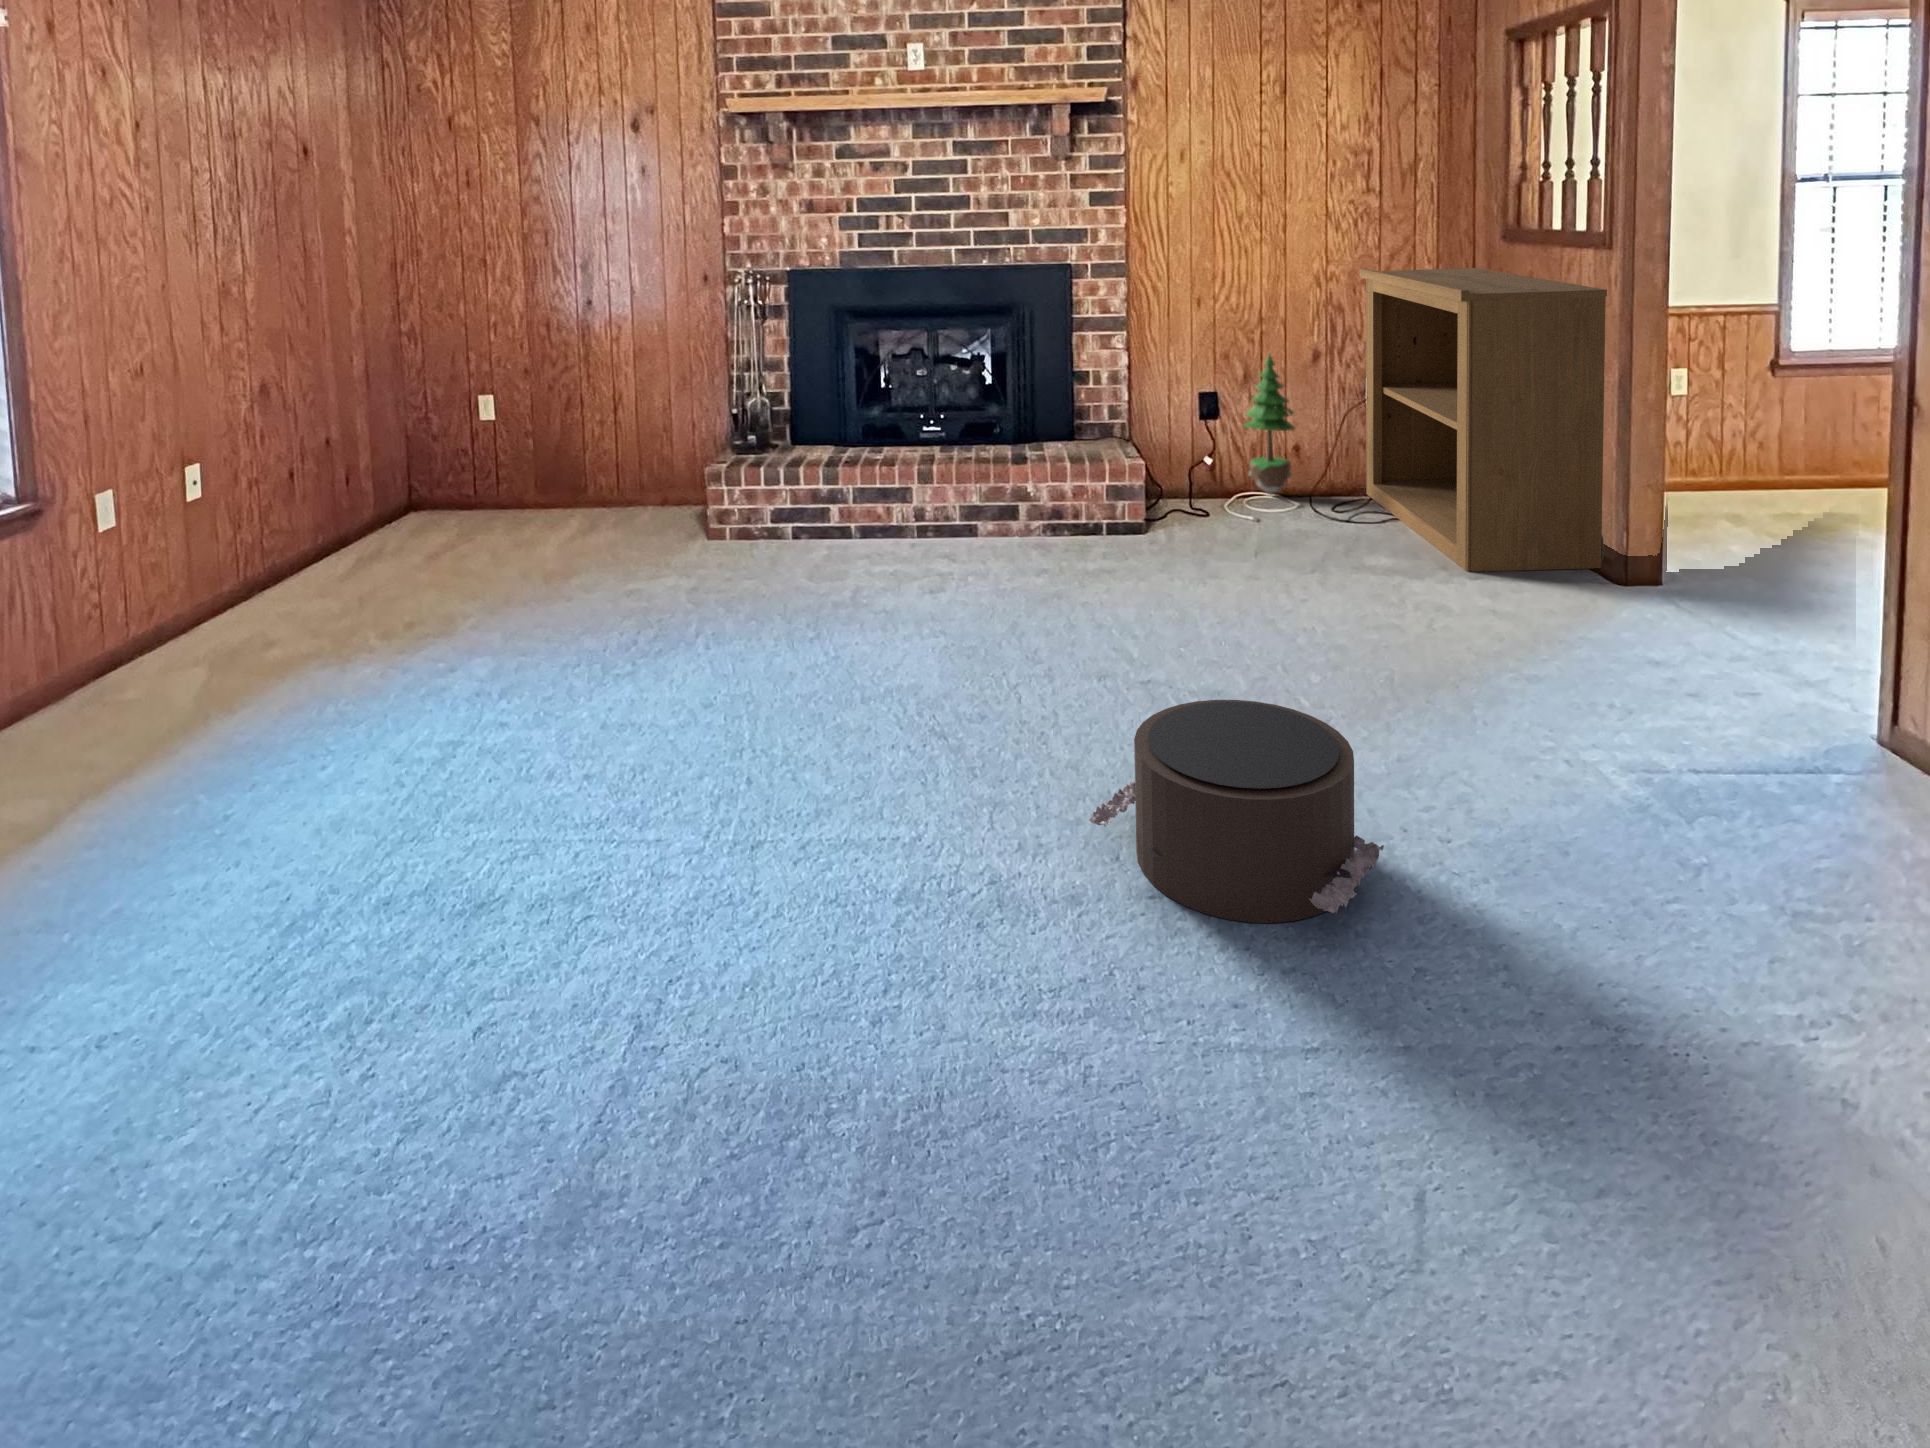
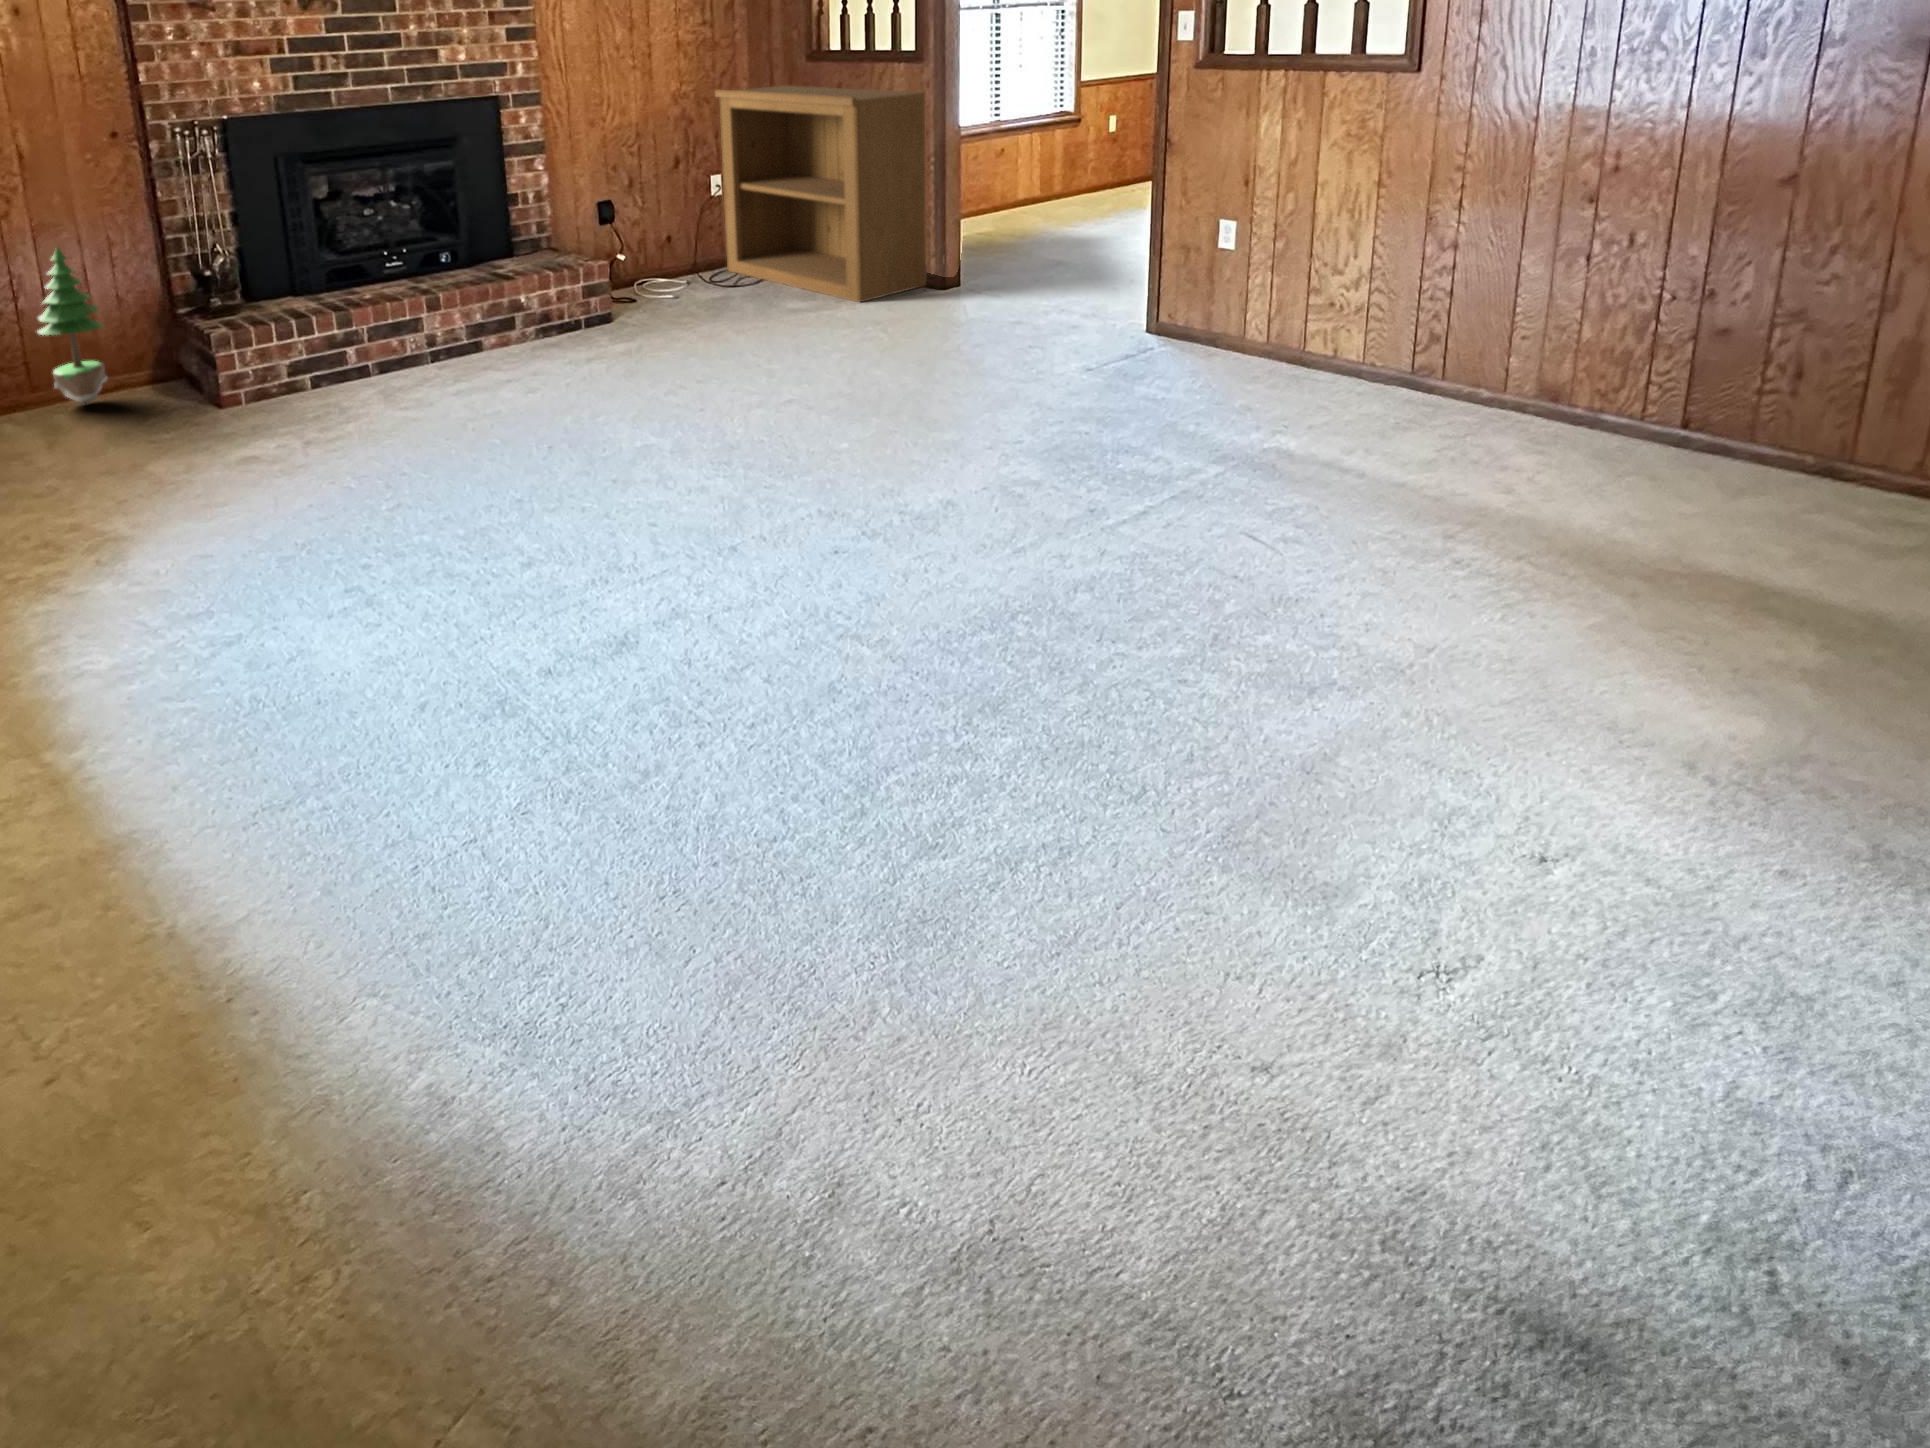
potted tree: present [1244,355,1295,495] -> present [38,247,107,405]
pouf: present [1089,700,1384,923] -> none [888,366,1070,486]

